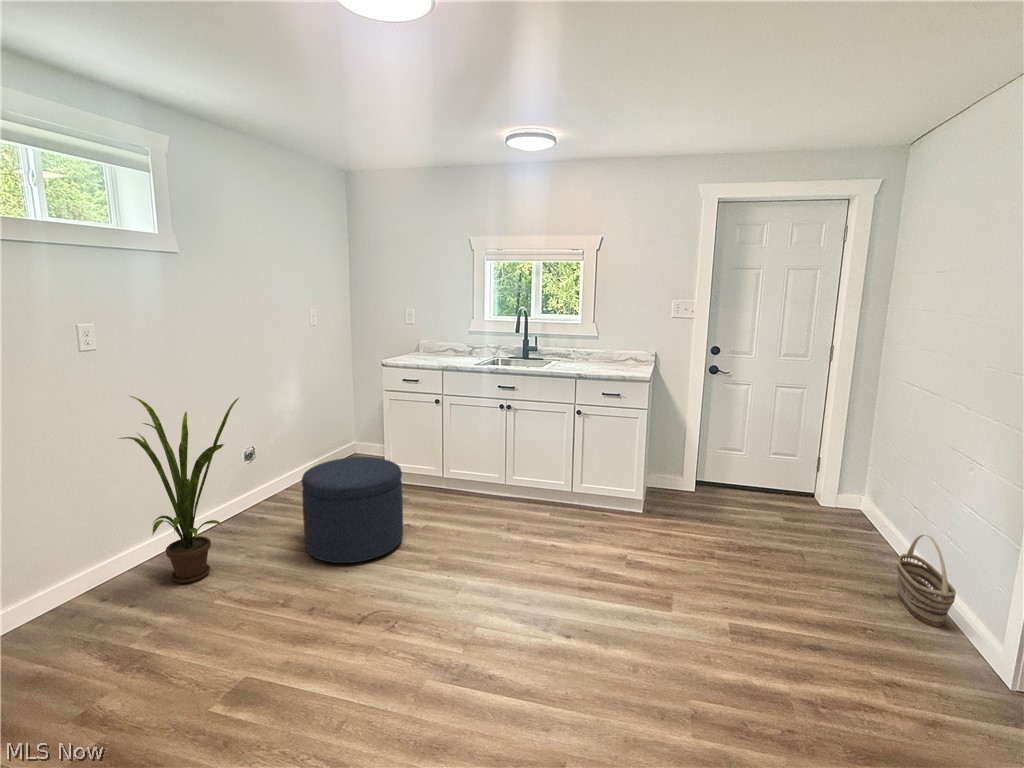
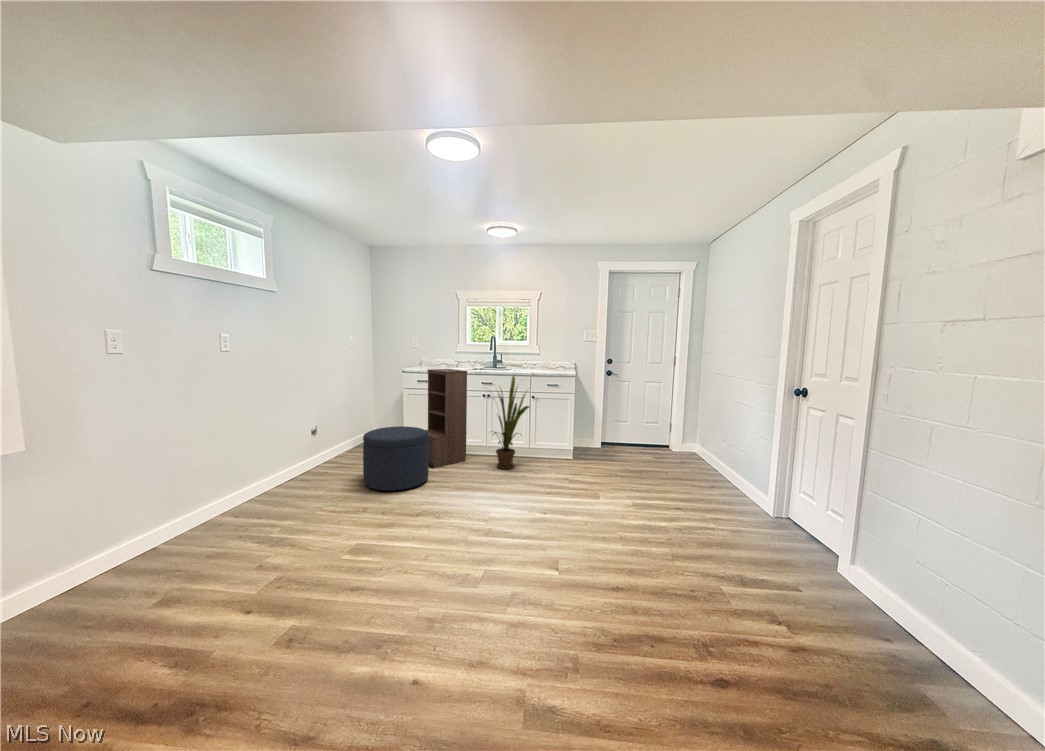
bookshelf: none [396,363,472,519] -> present [426,369,467,468]
house plant: present [120,396,239,583] -> present [494,375,529,469]
basket: present [897,535,956,627] -> none [715,450,743,497]

